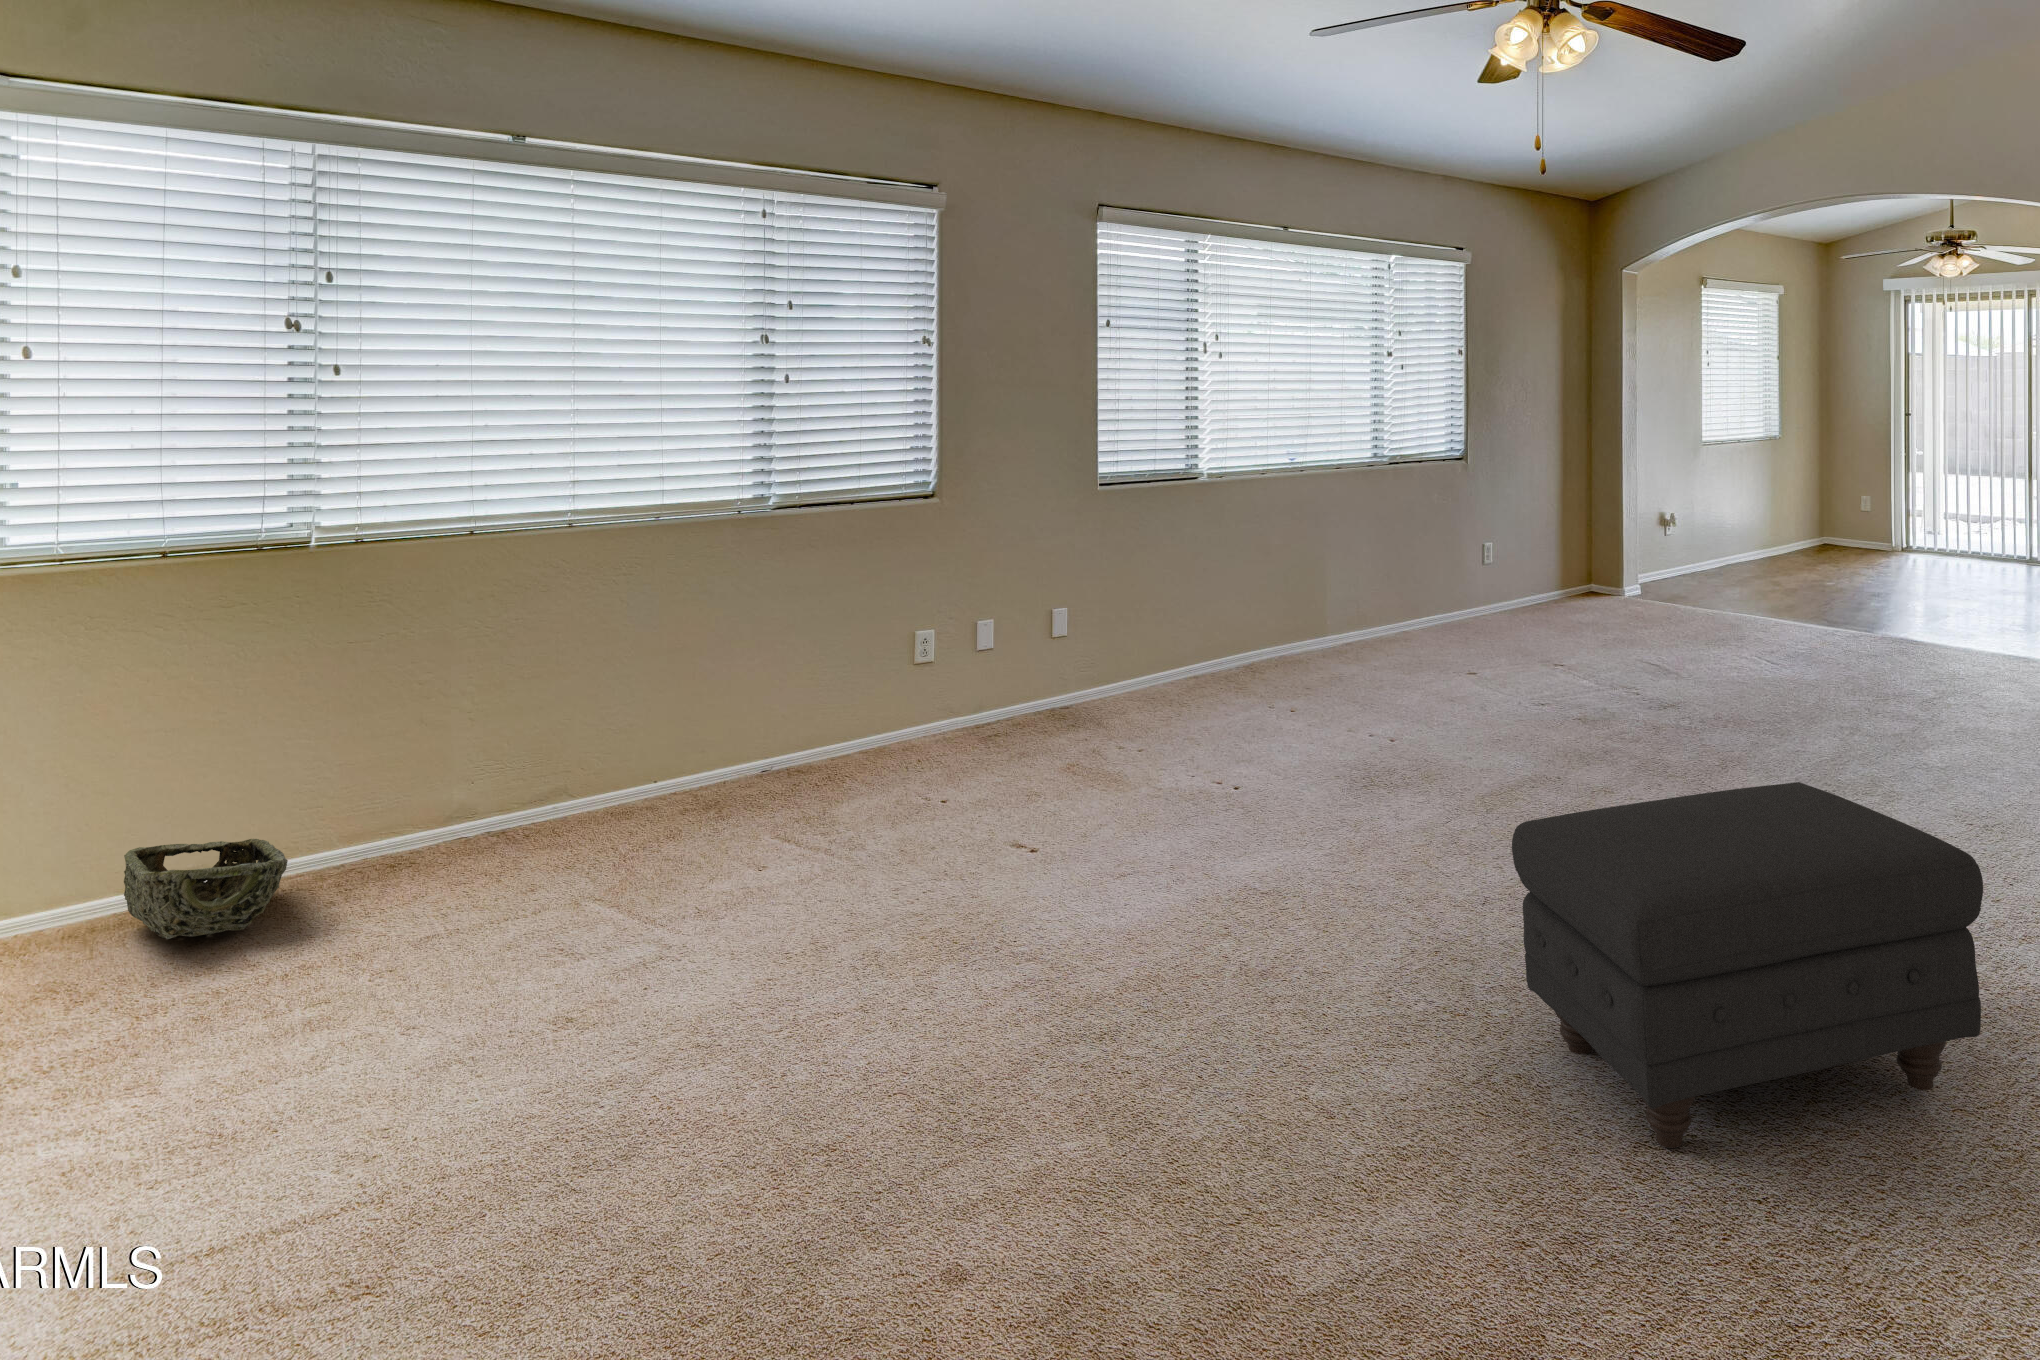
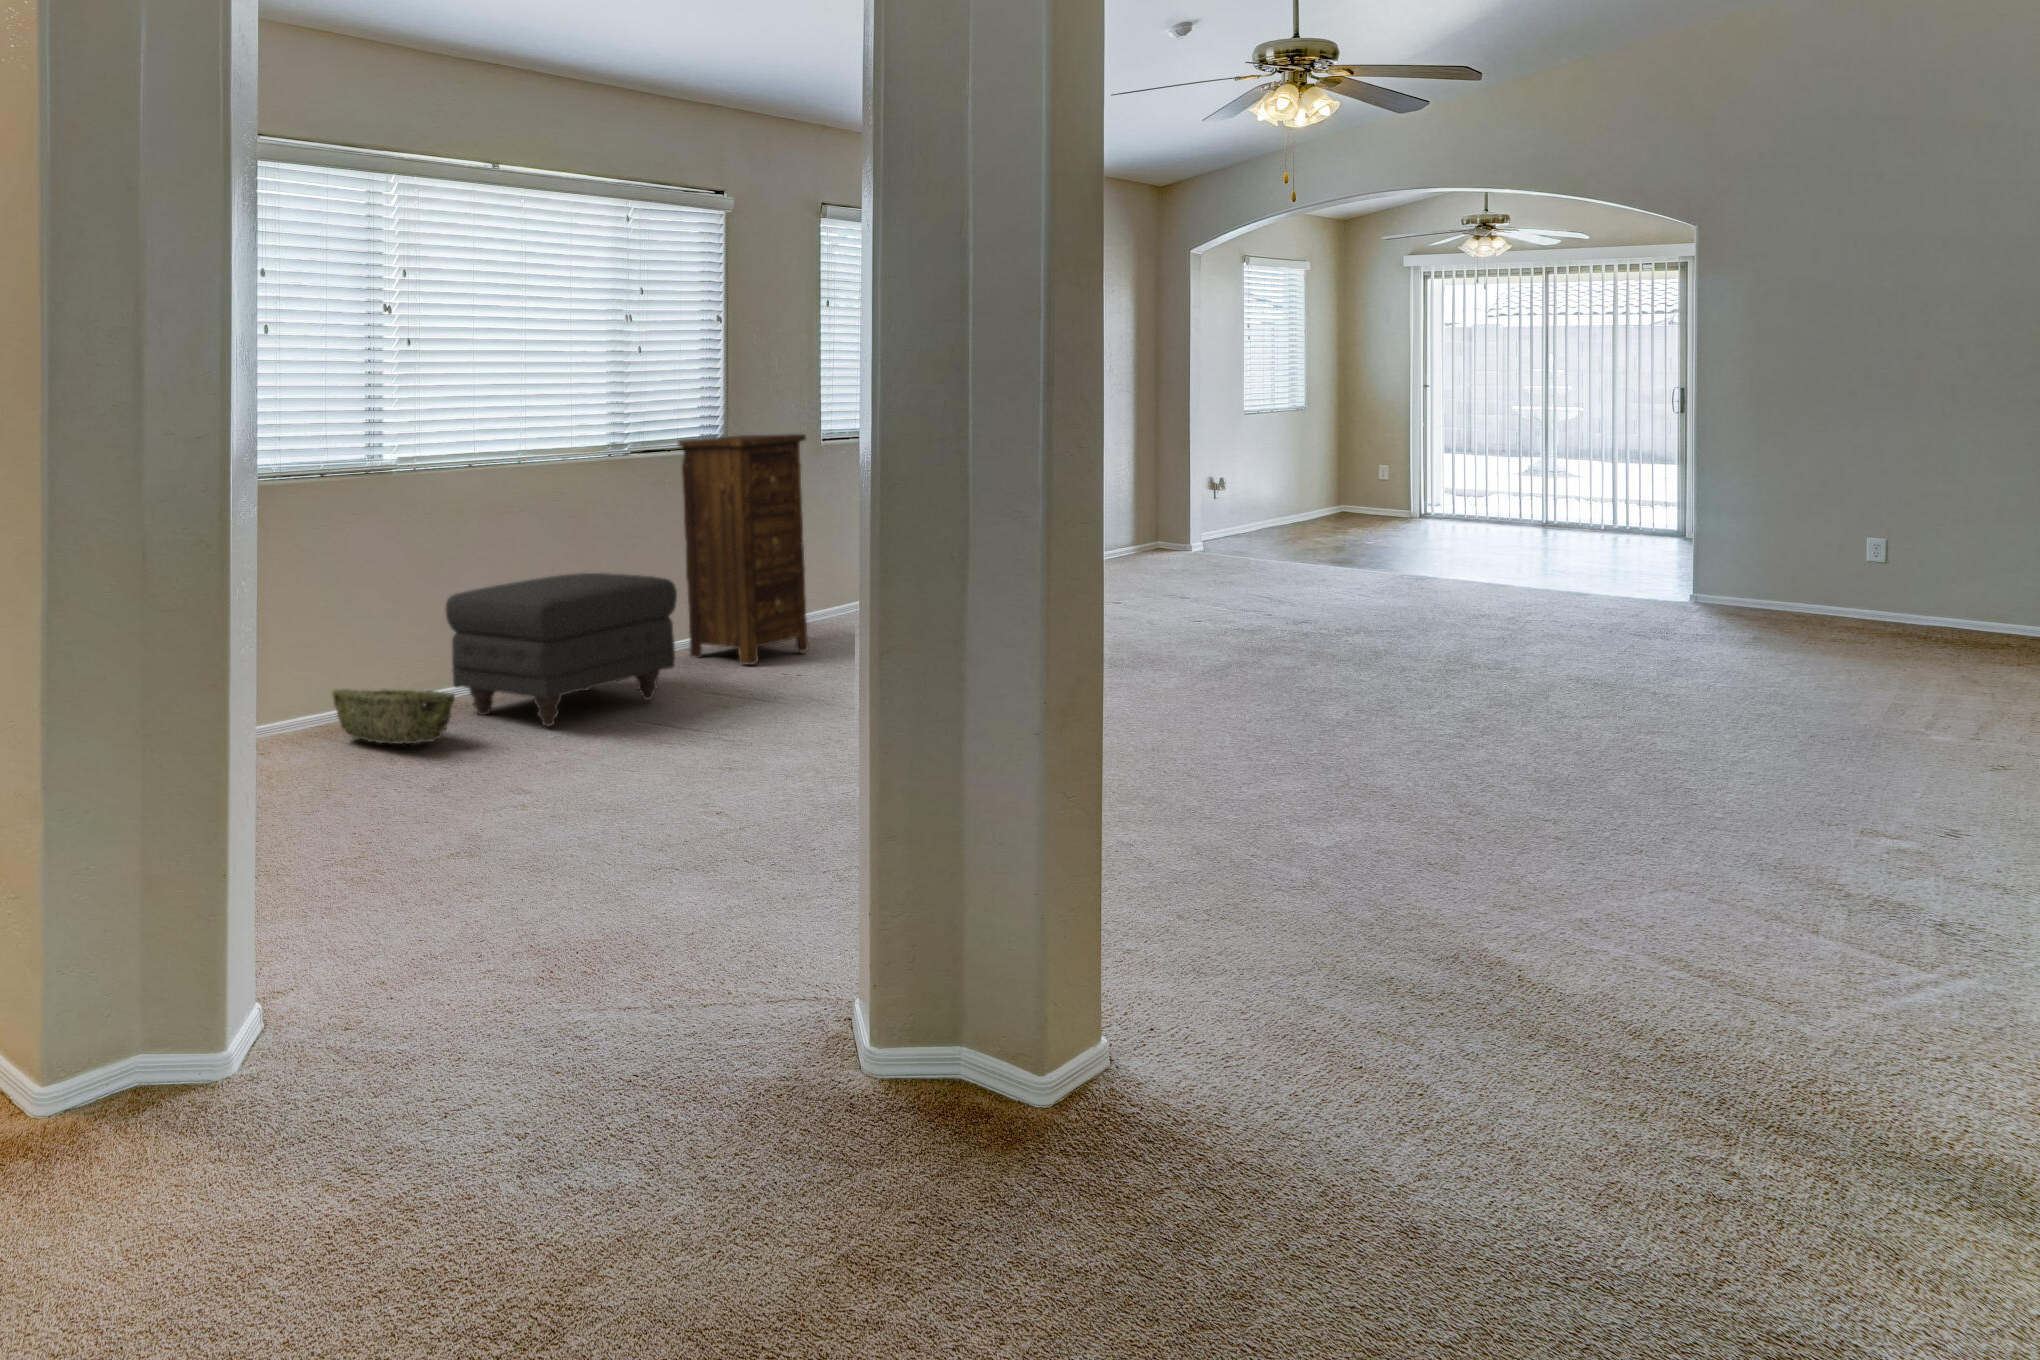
cabinet: none [855,479,1019,768] -> present [677,434,808,665]
ottoman: present [1512,782,1983,1148] -> present [445,573,677,726]

